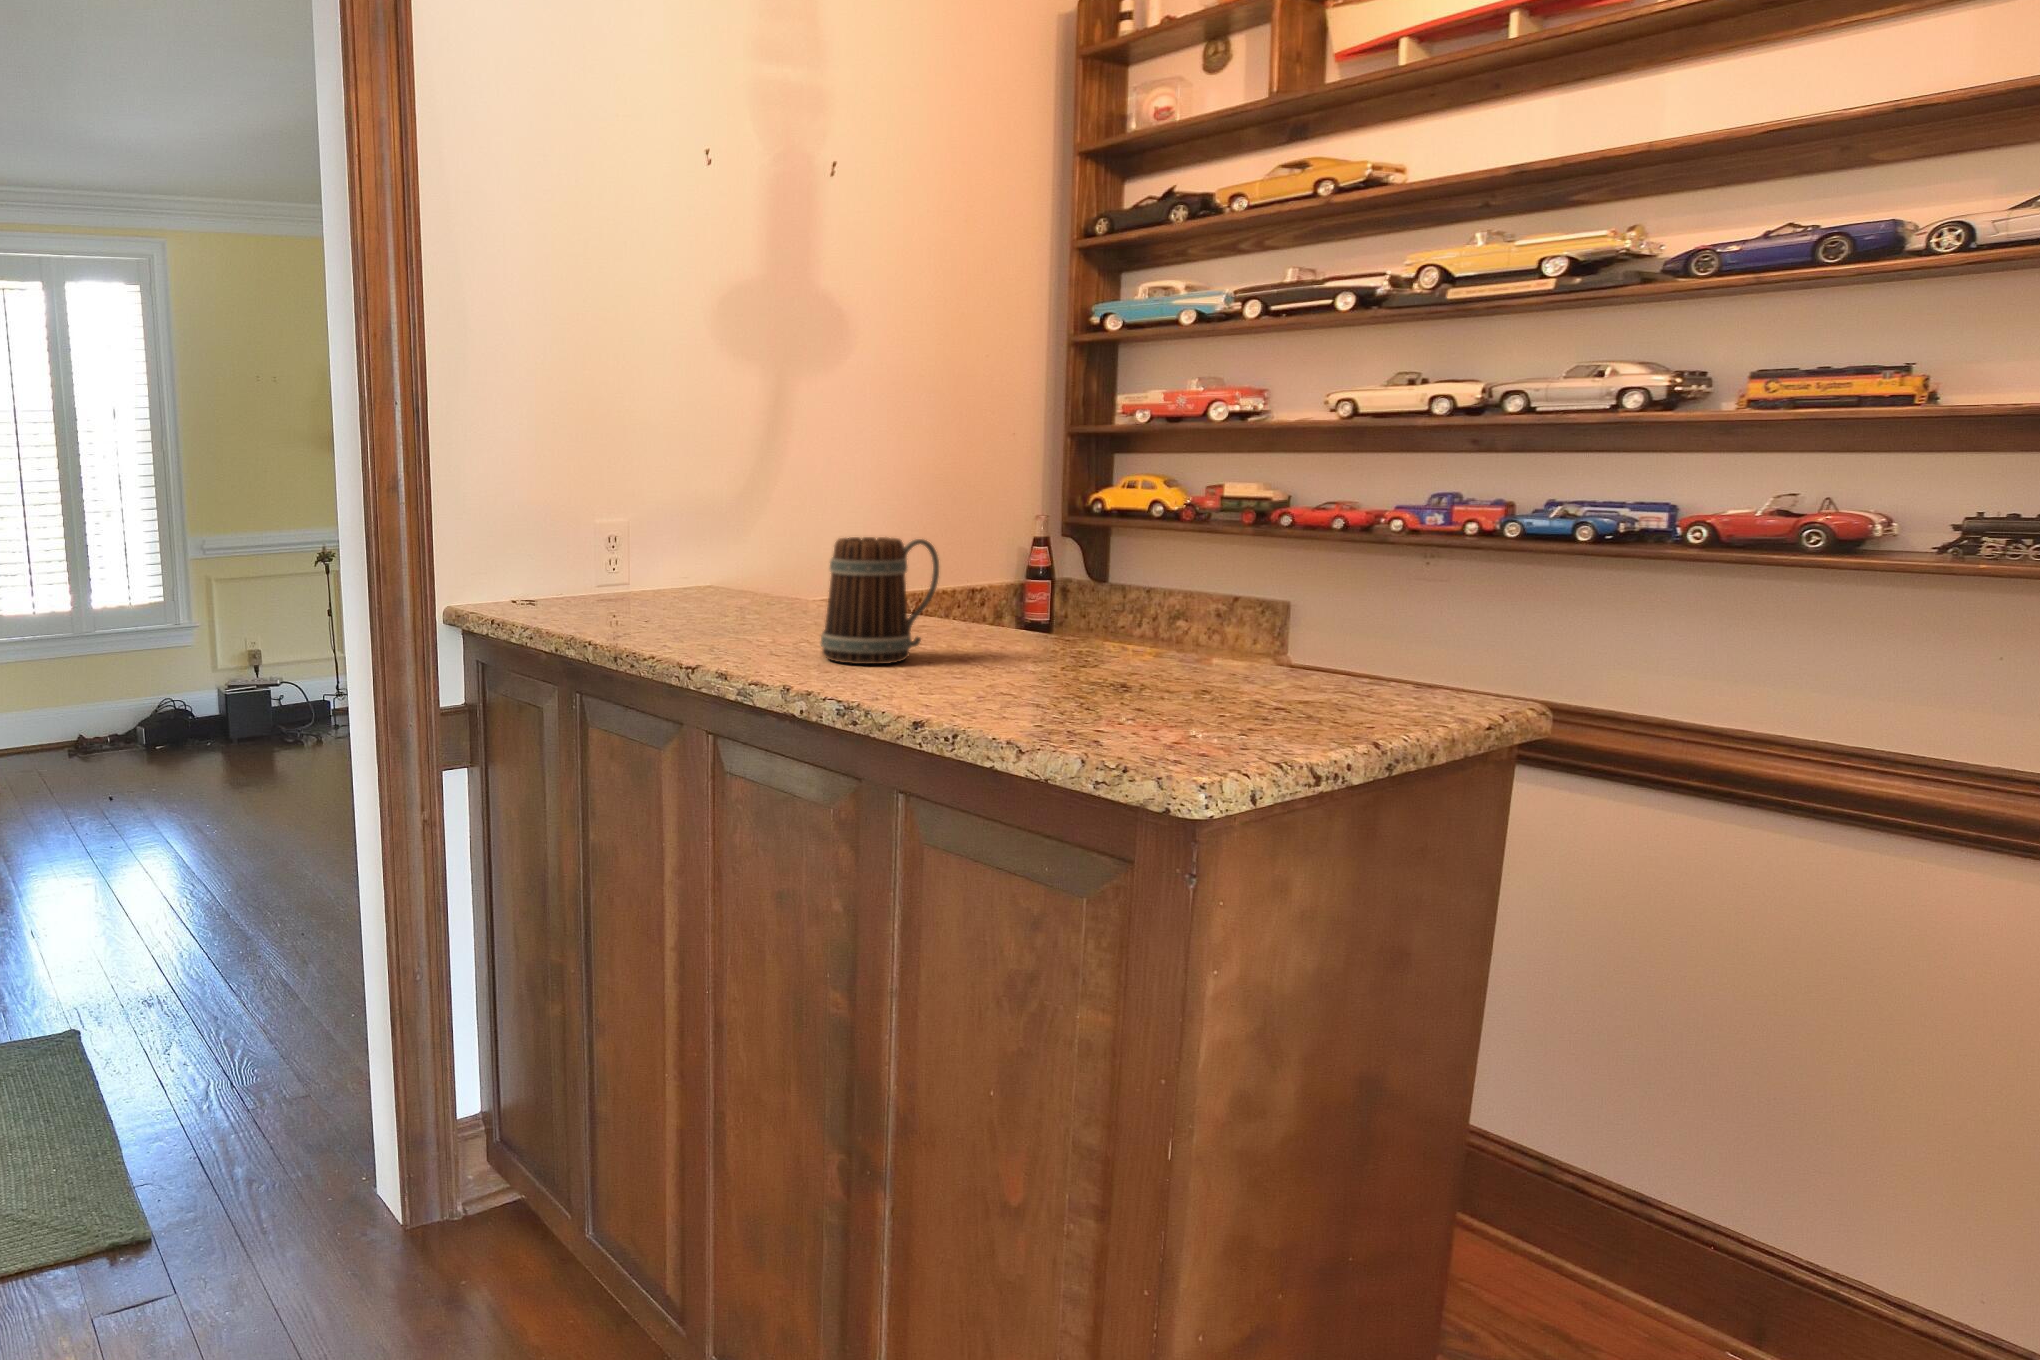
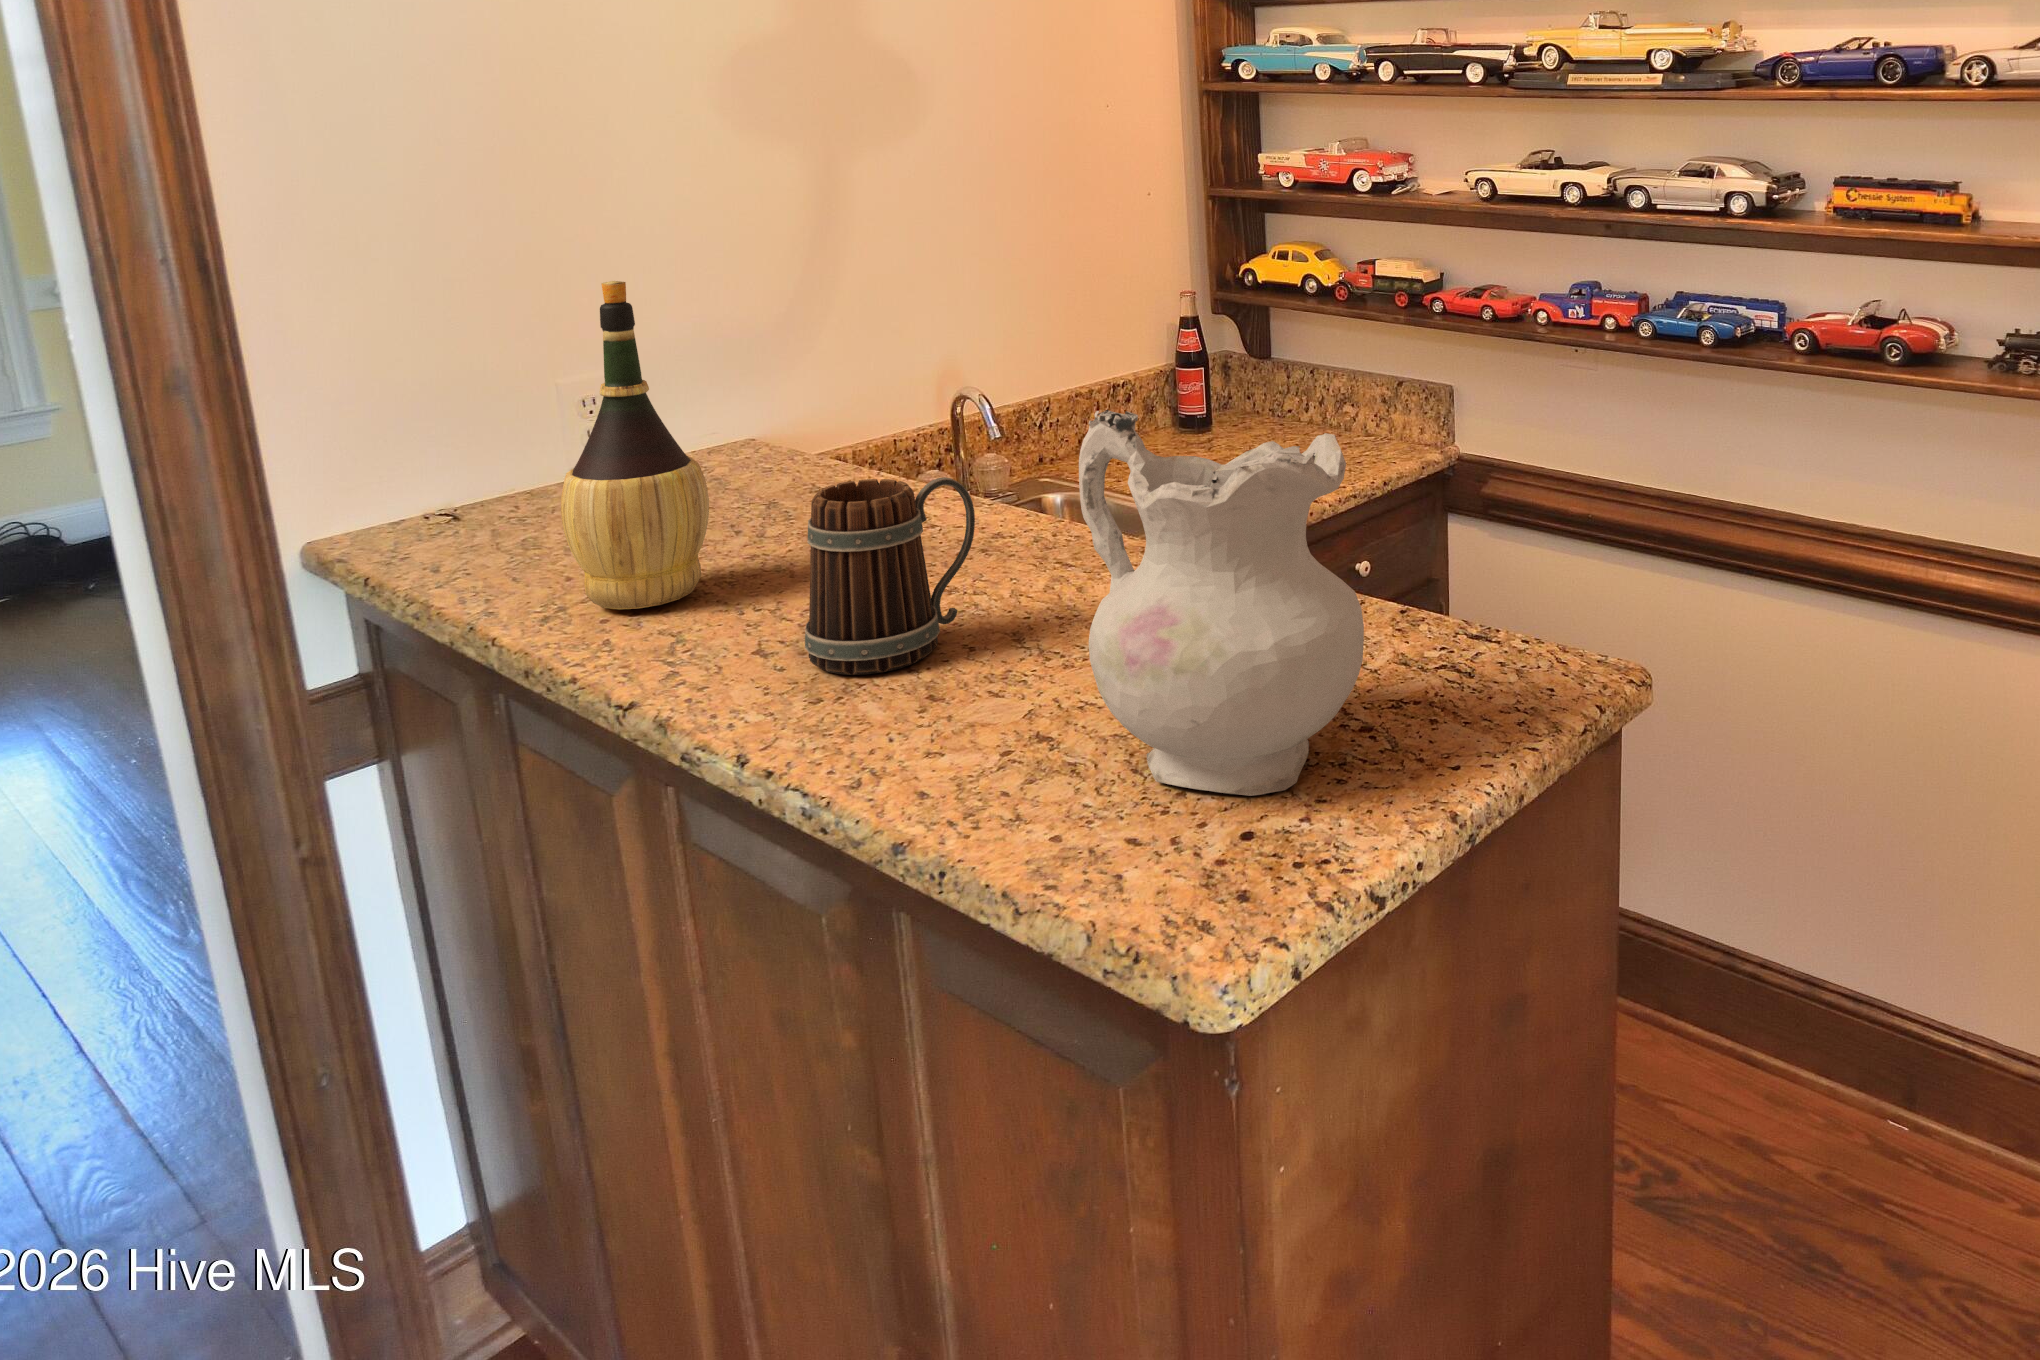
wine bottle: none [655,411,743,634] -> present [561,281,709,609]
ceramic pitcher: none [1049,447,1277,721] -> present [1079,410,1364,796]

